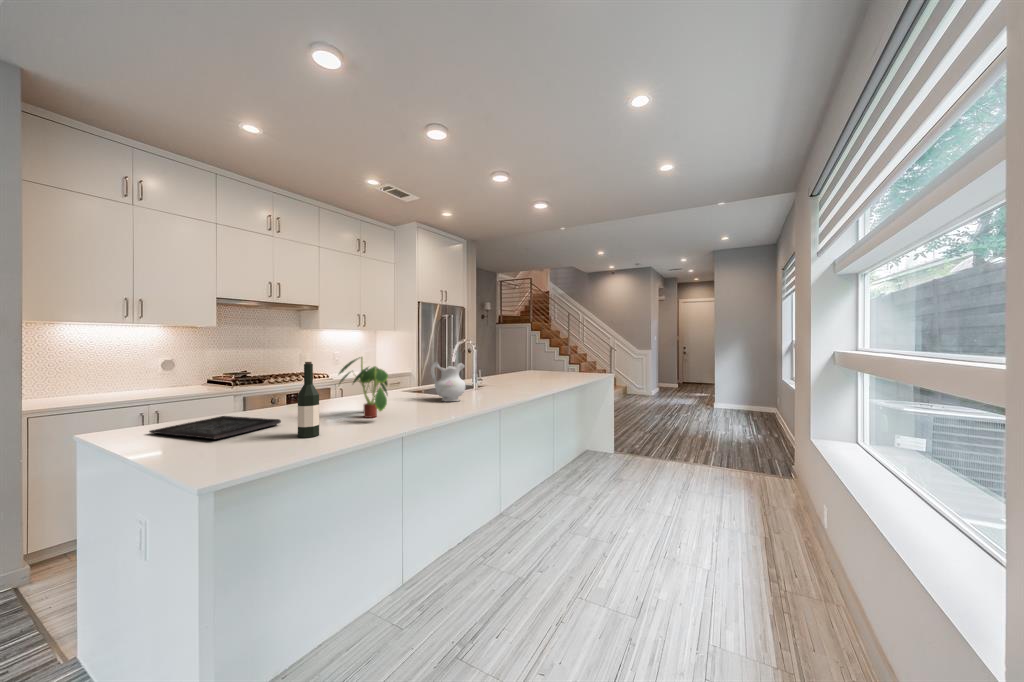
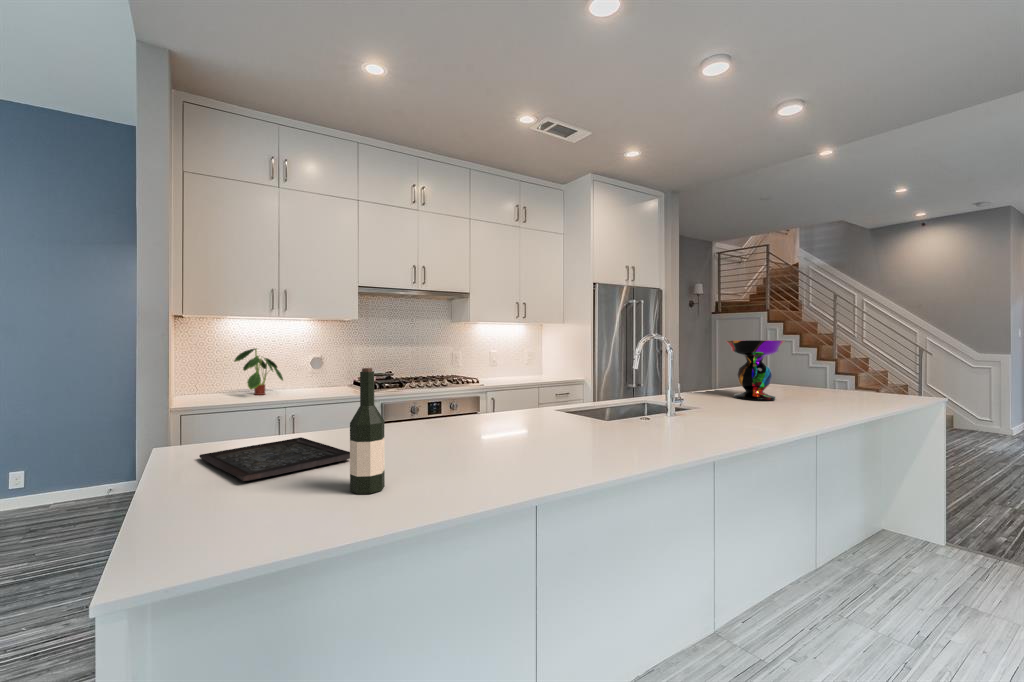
decorative bowl: none [505,343,538,380] -> present [725,340,785,401]
plant: present [339,357,388,418] -> present [234,348,283,395]
ceramic pitcher: present [431,362,465,402] -> none [592,370,650,437]

